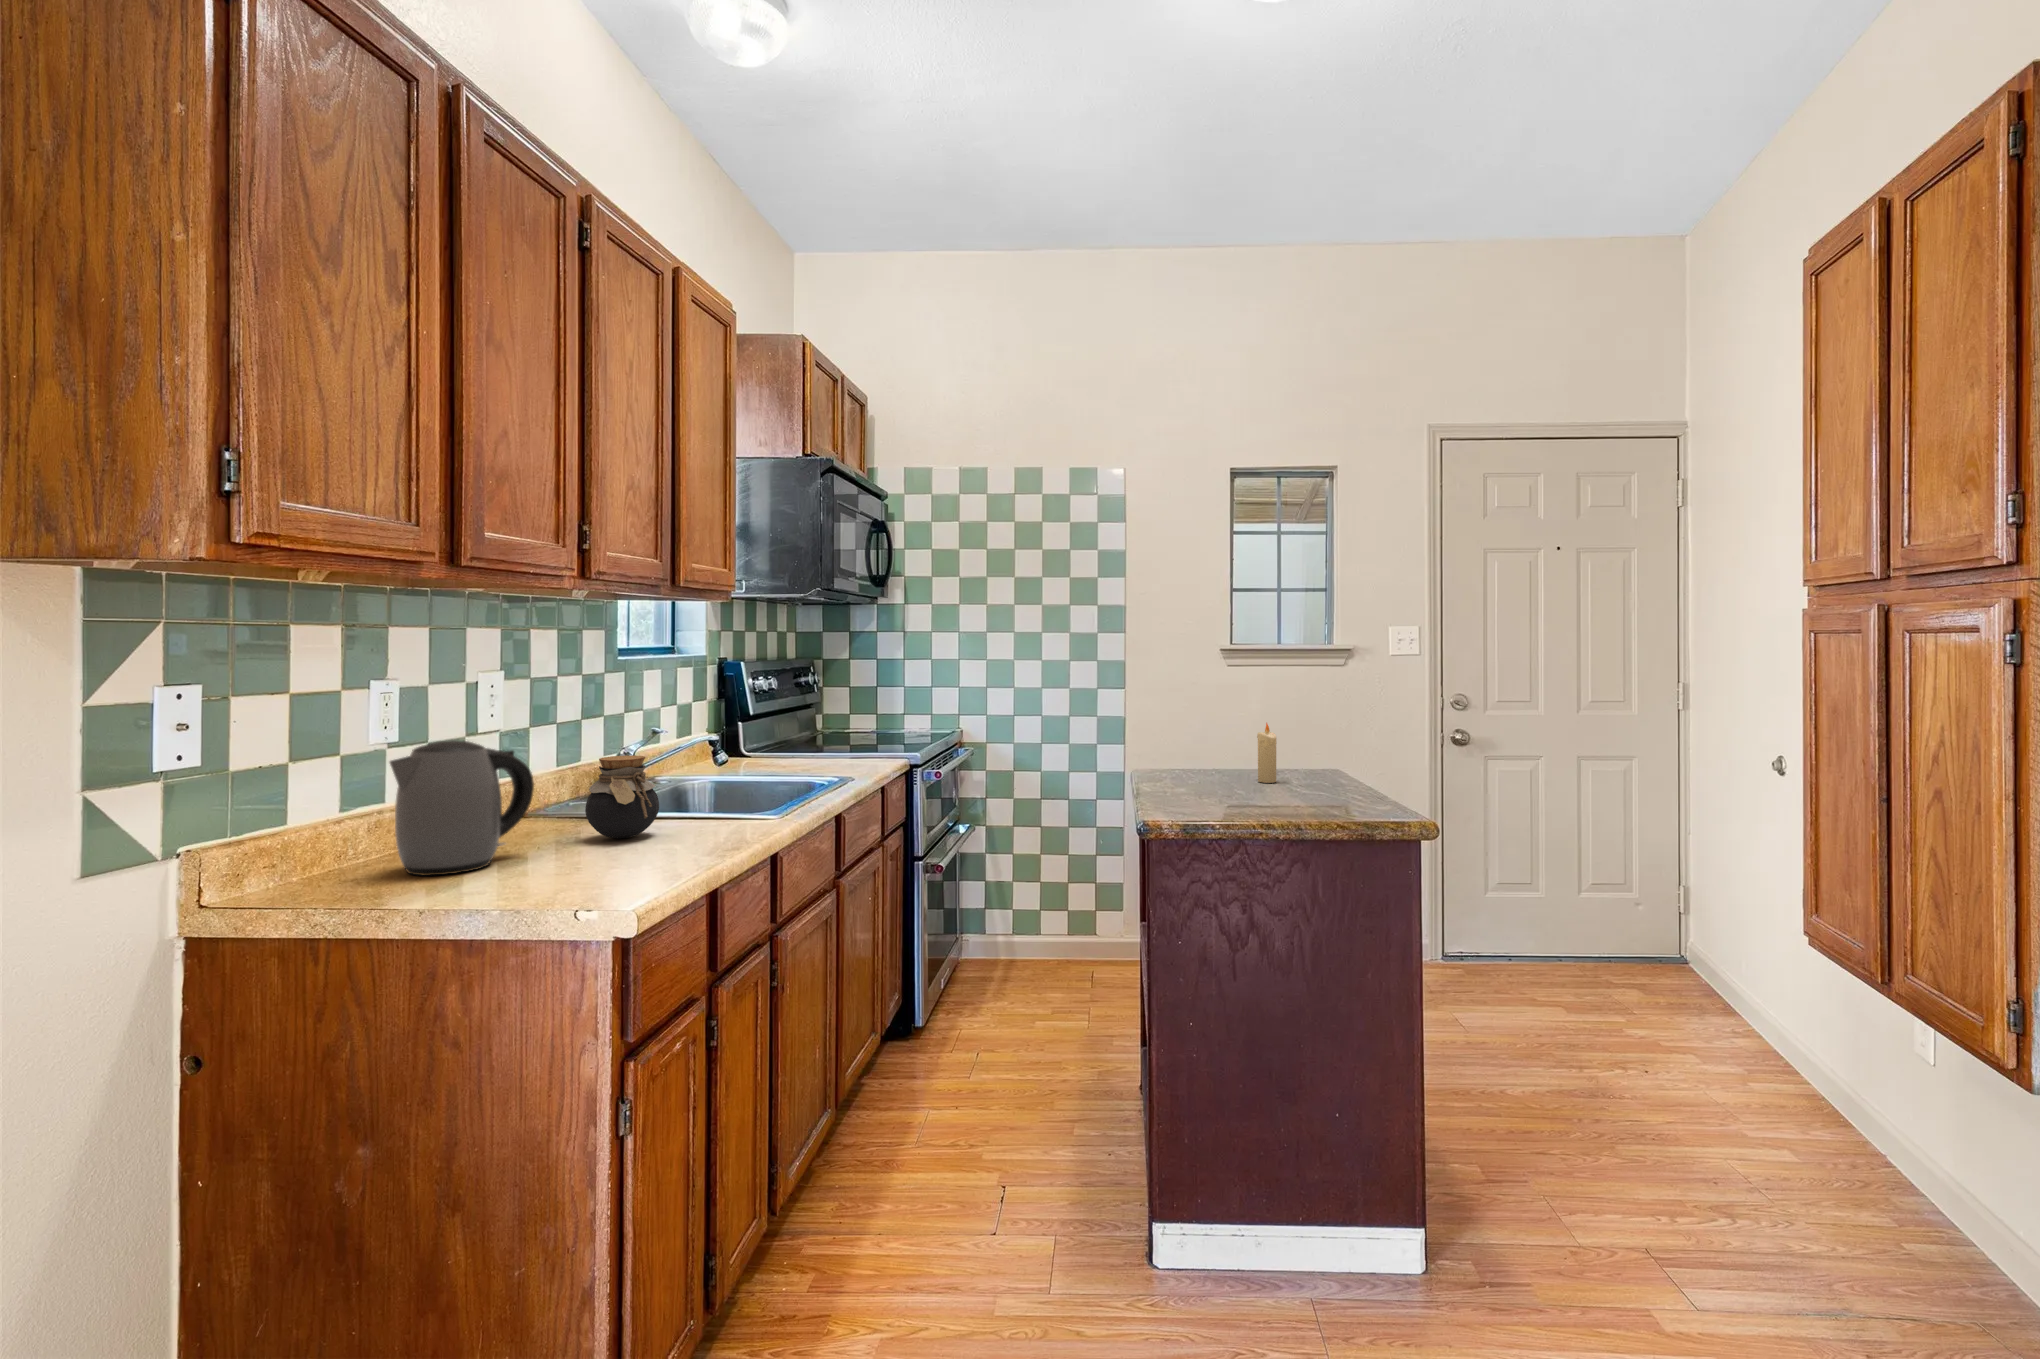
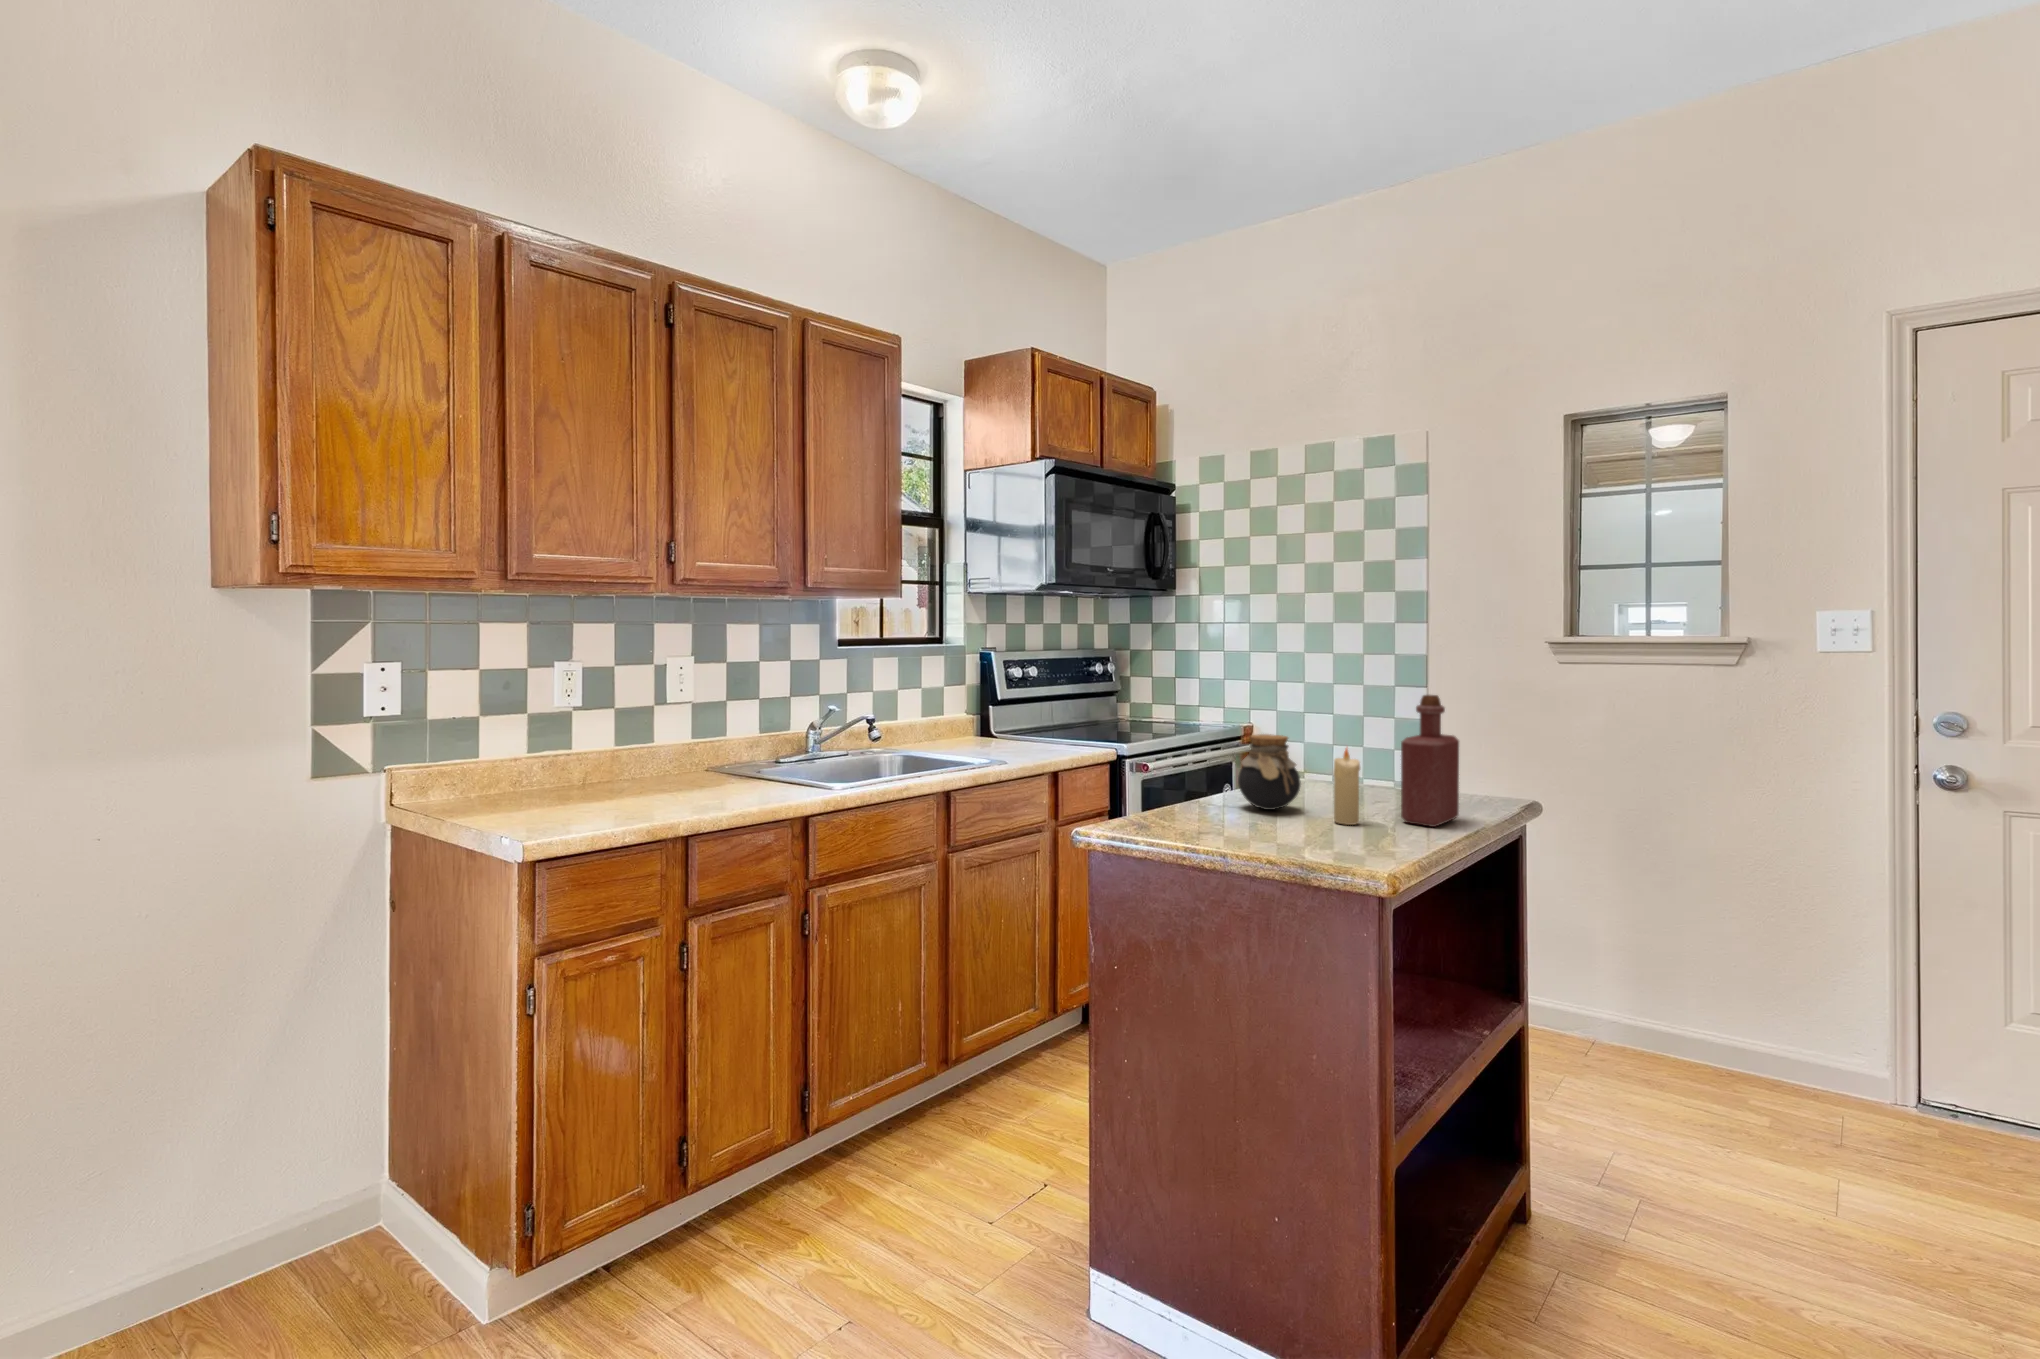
bottle: none [1285,681,1318,778] -> present [1401,695,1459,827]
kettle: present [390,740,534,876] -> none [504,708,611,805]
jar: present [585,755,659,839] -> present [1238,734,1301,810]

